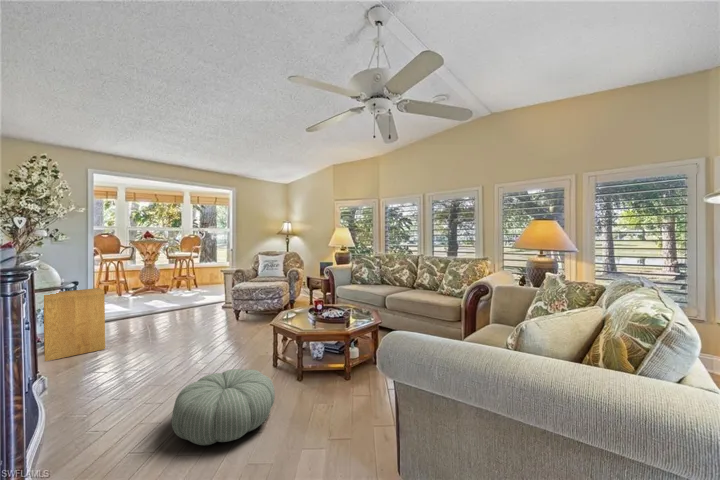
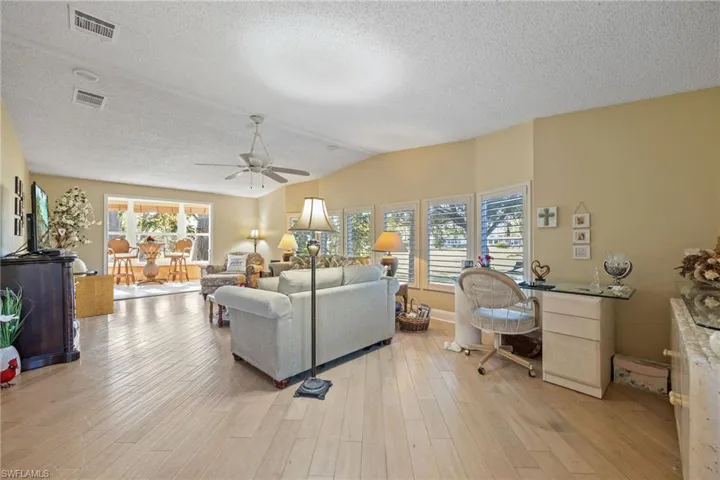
pouf: present [172,369,275,445] -> none [144,315,205,347]

